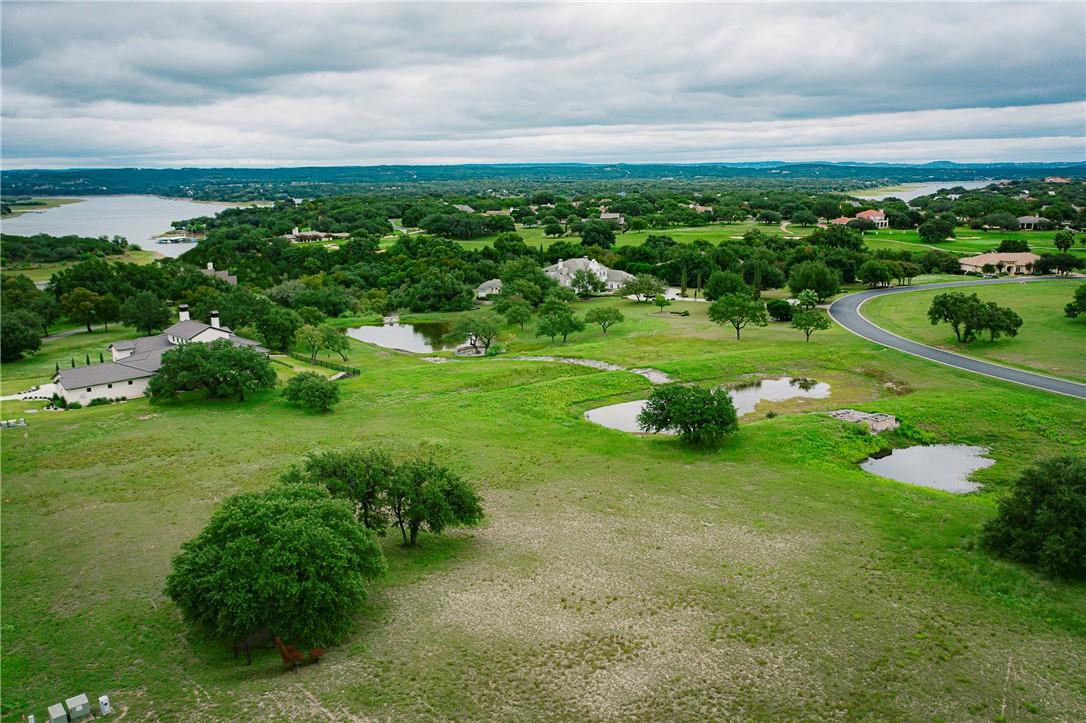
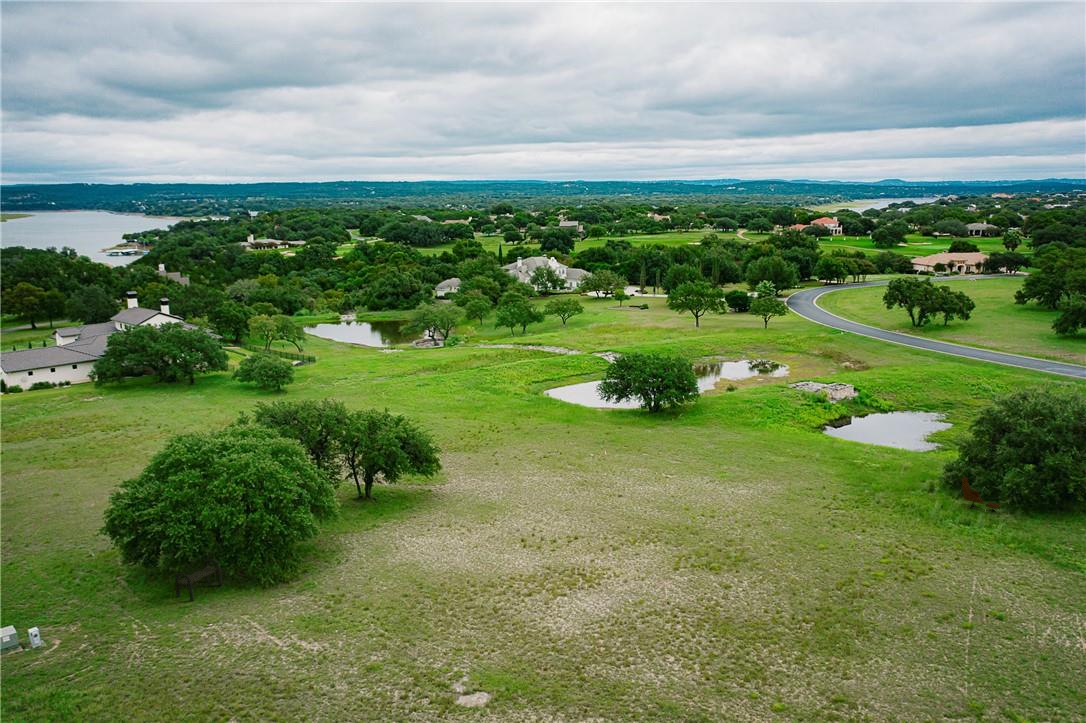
lounge chair: present [276,636,325,672] -> present [962,477,1000,512]

